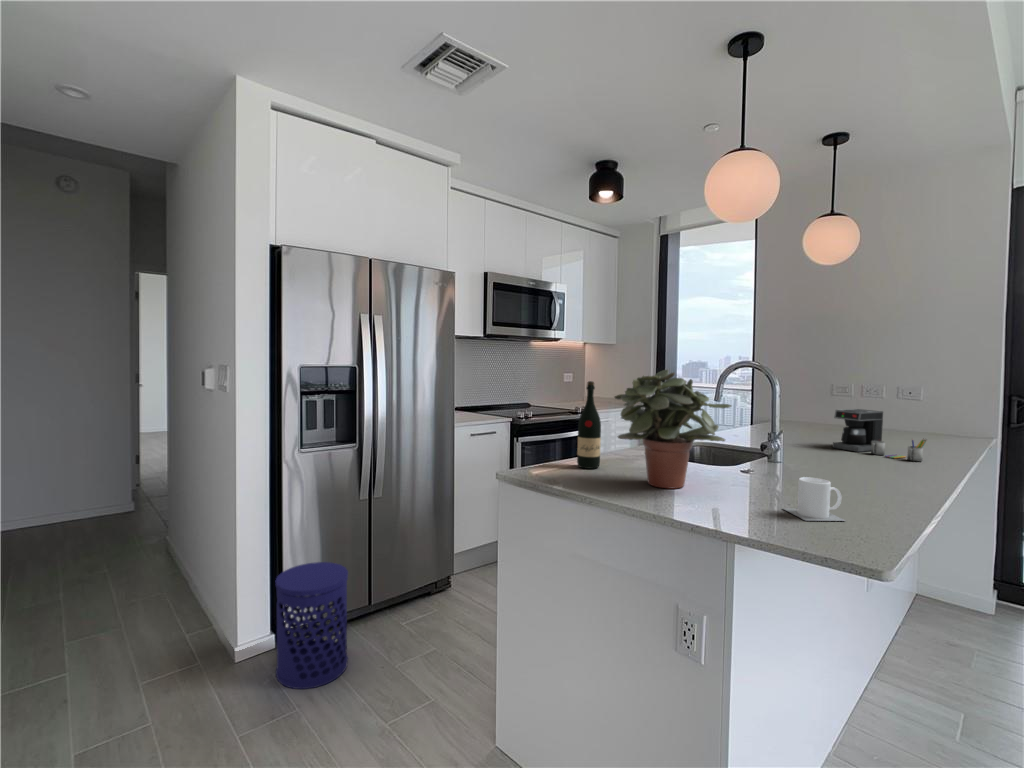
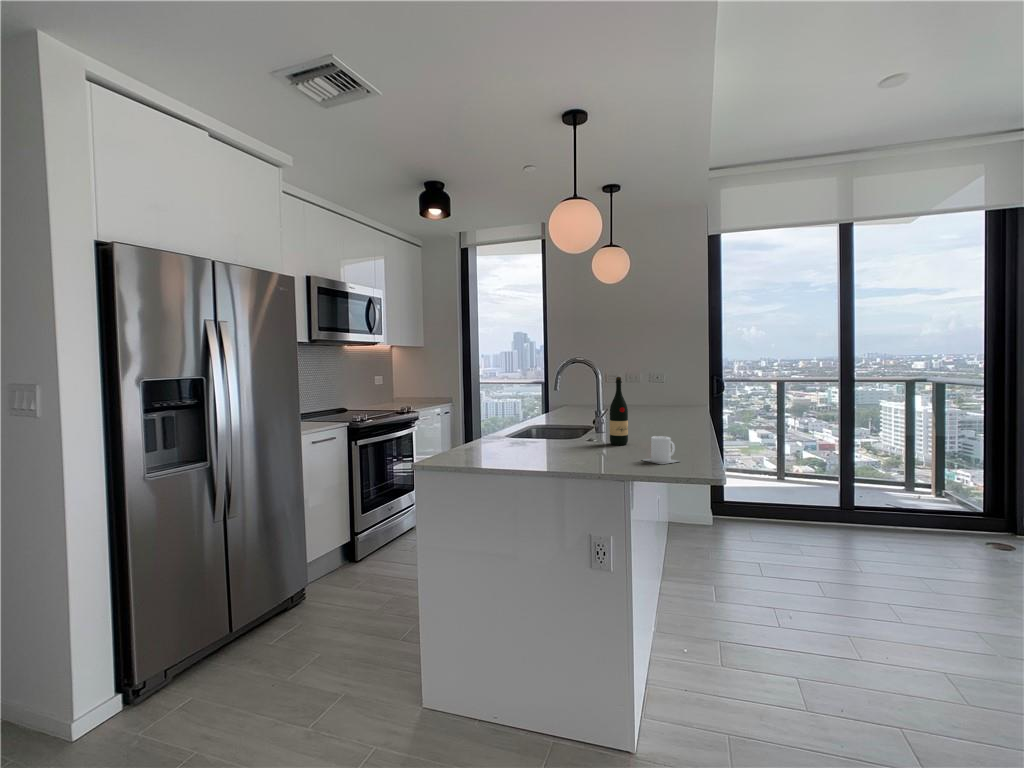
potted plant: present [614,370,731,488] -> none [514,367,600,458]
wine bottle: present [577,381,601,469] -> present [610,377,628,445]
coffee maker: present [833,409,927,461] -> none [625,392,684,425]
waste bin: present [275,562,348,689] -> none [140,592,233,737]

